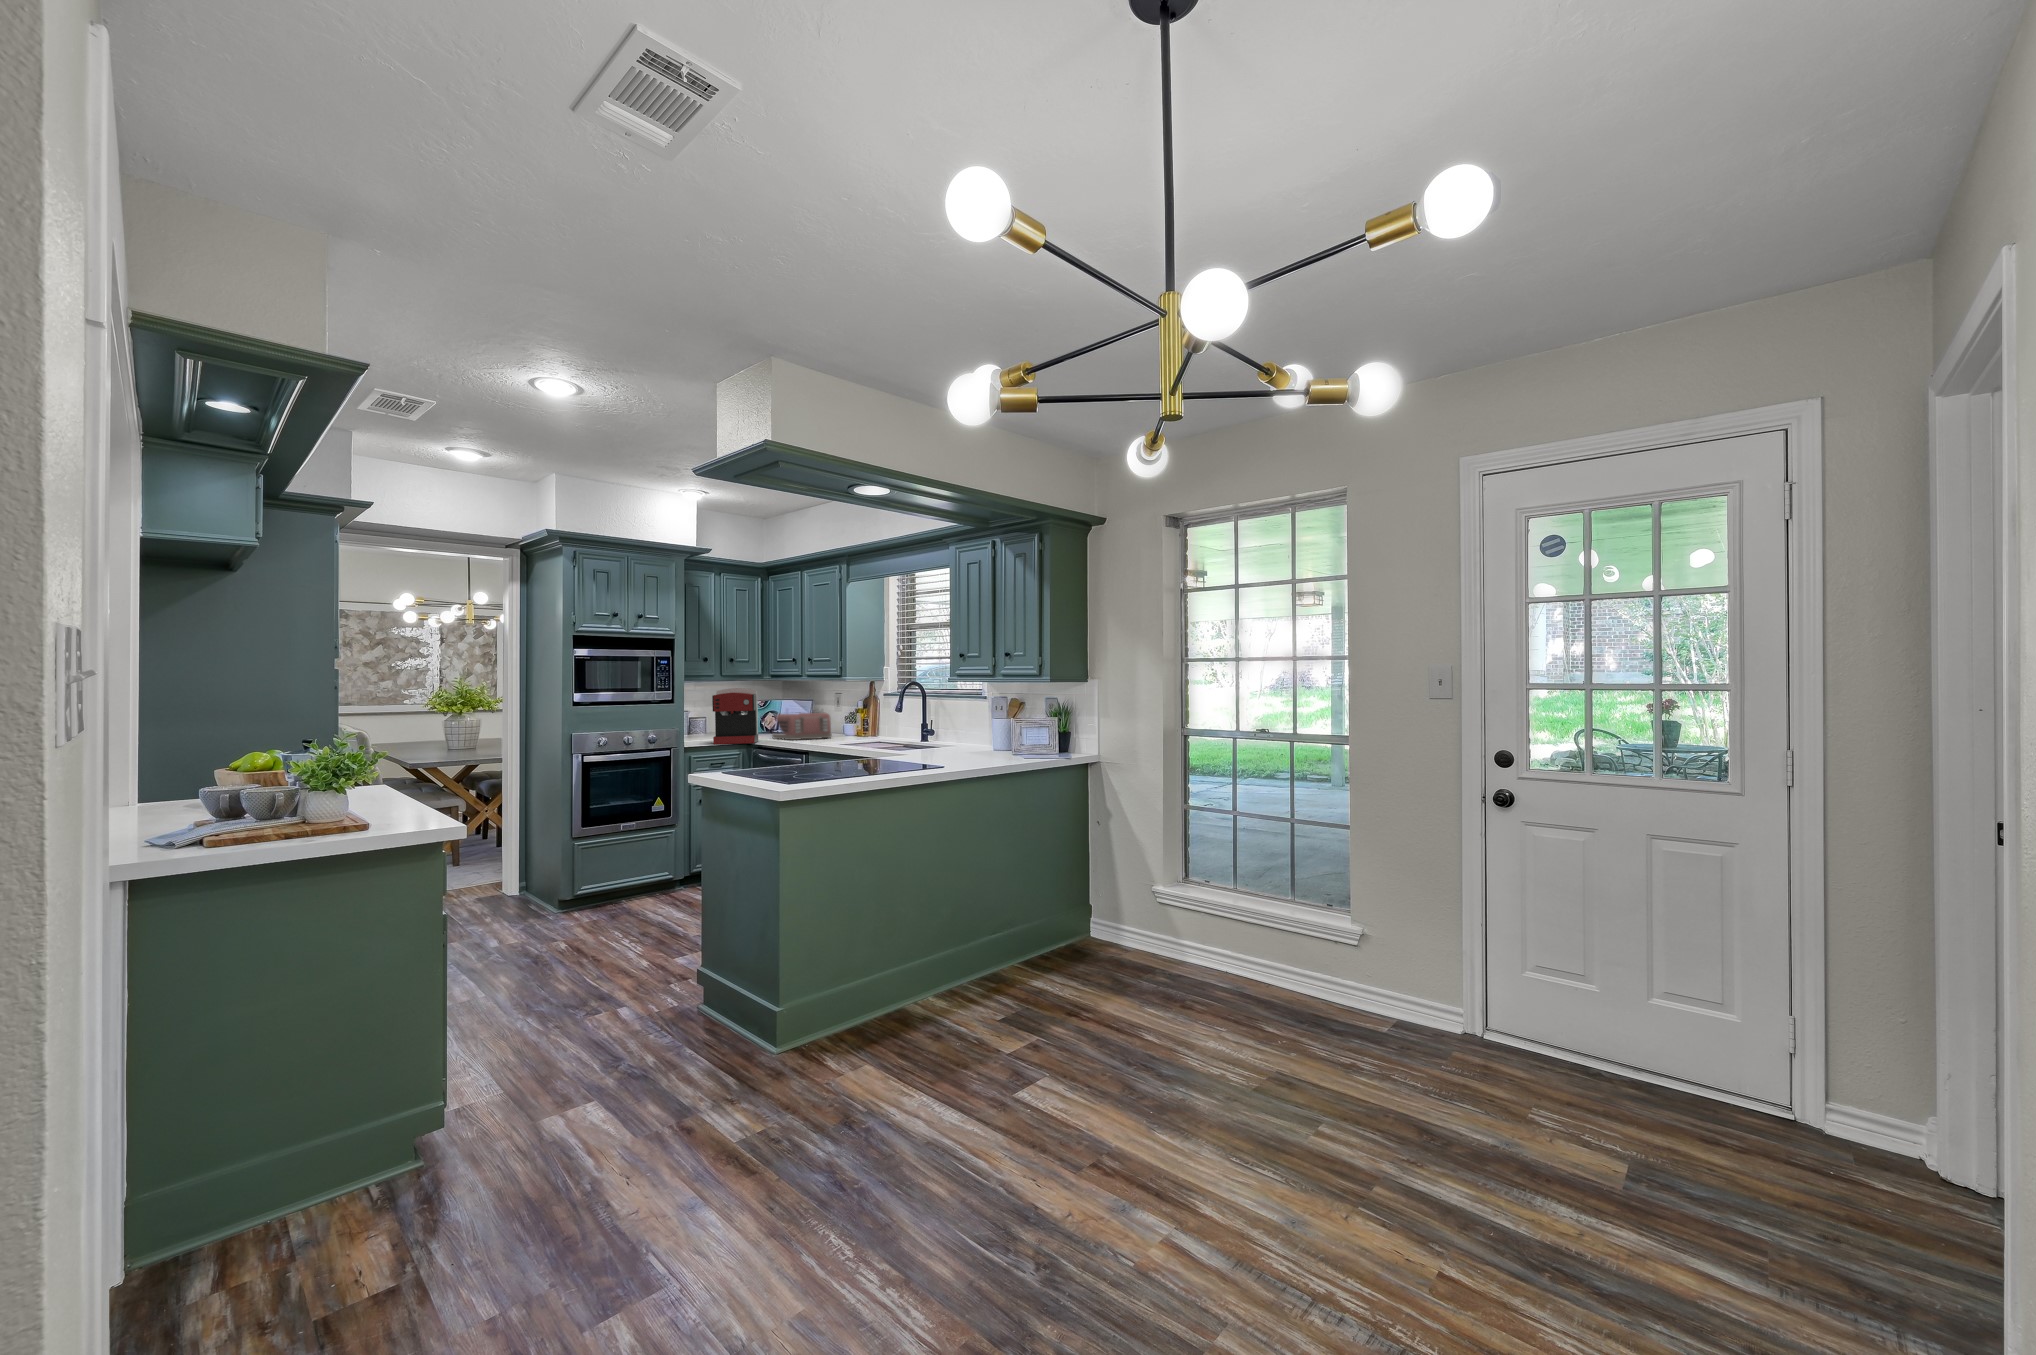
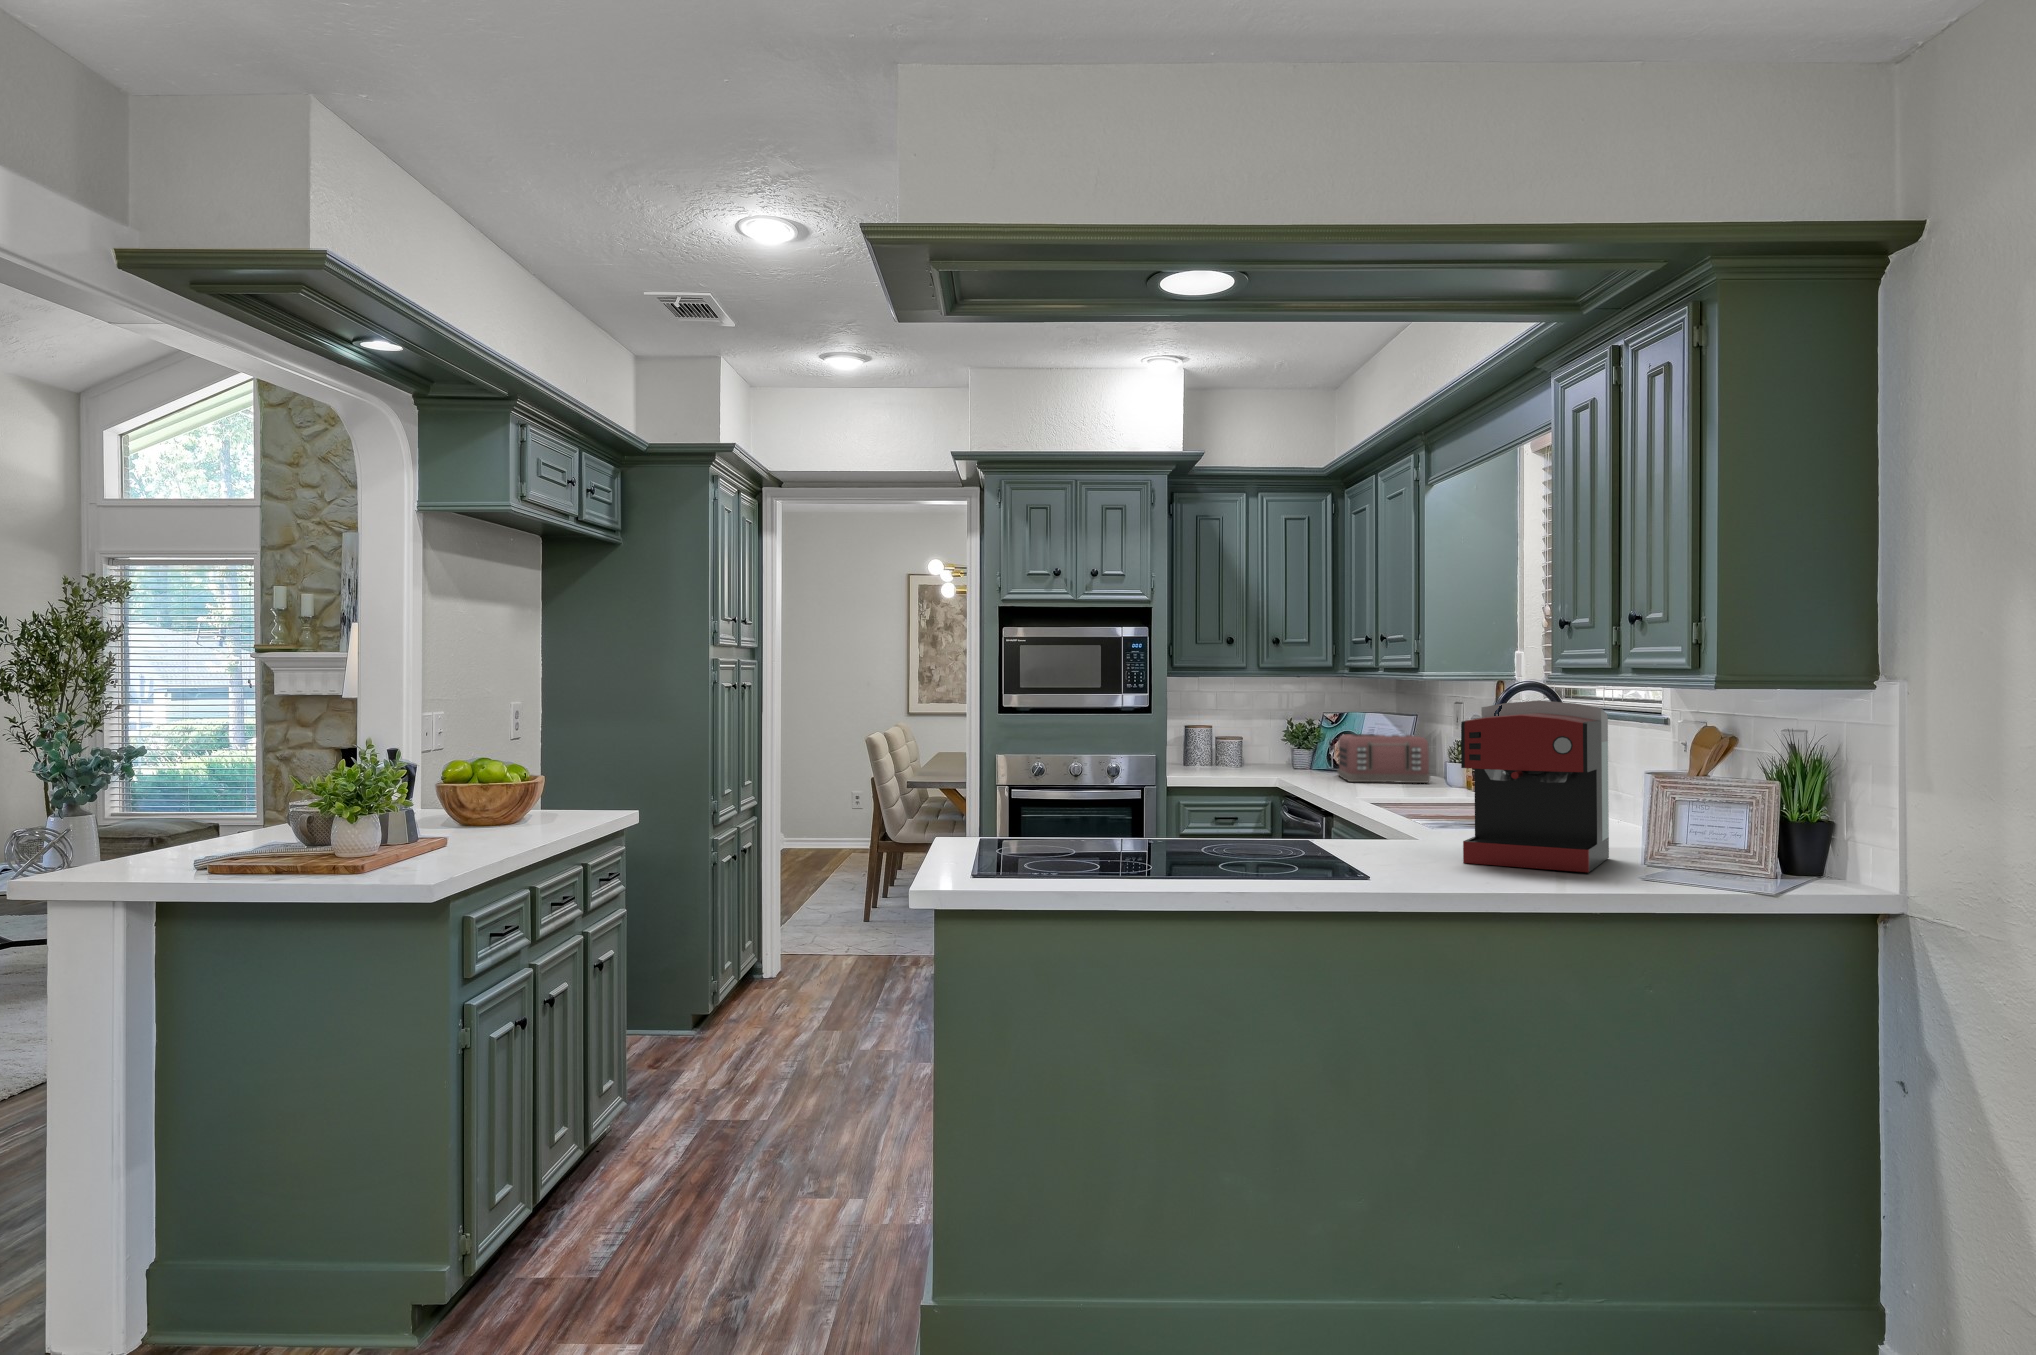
coffee maker: present [712,688,758,744] -> present [1461,700,1609,872]

